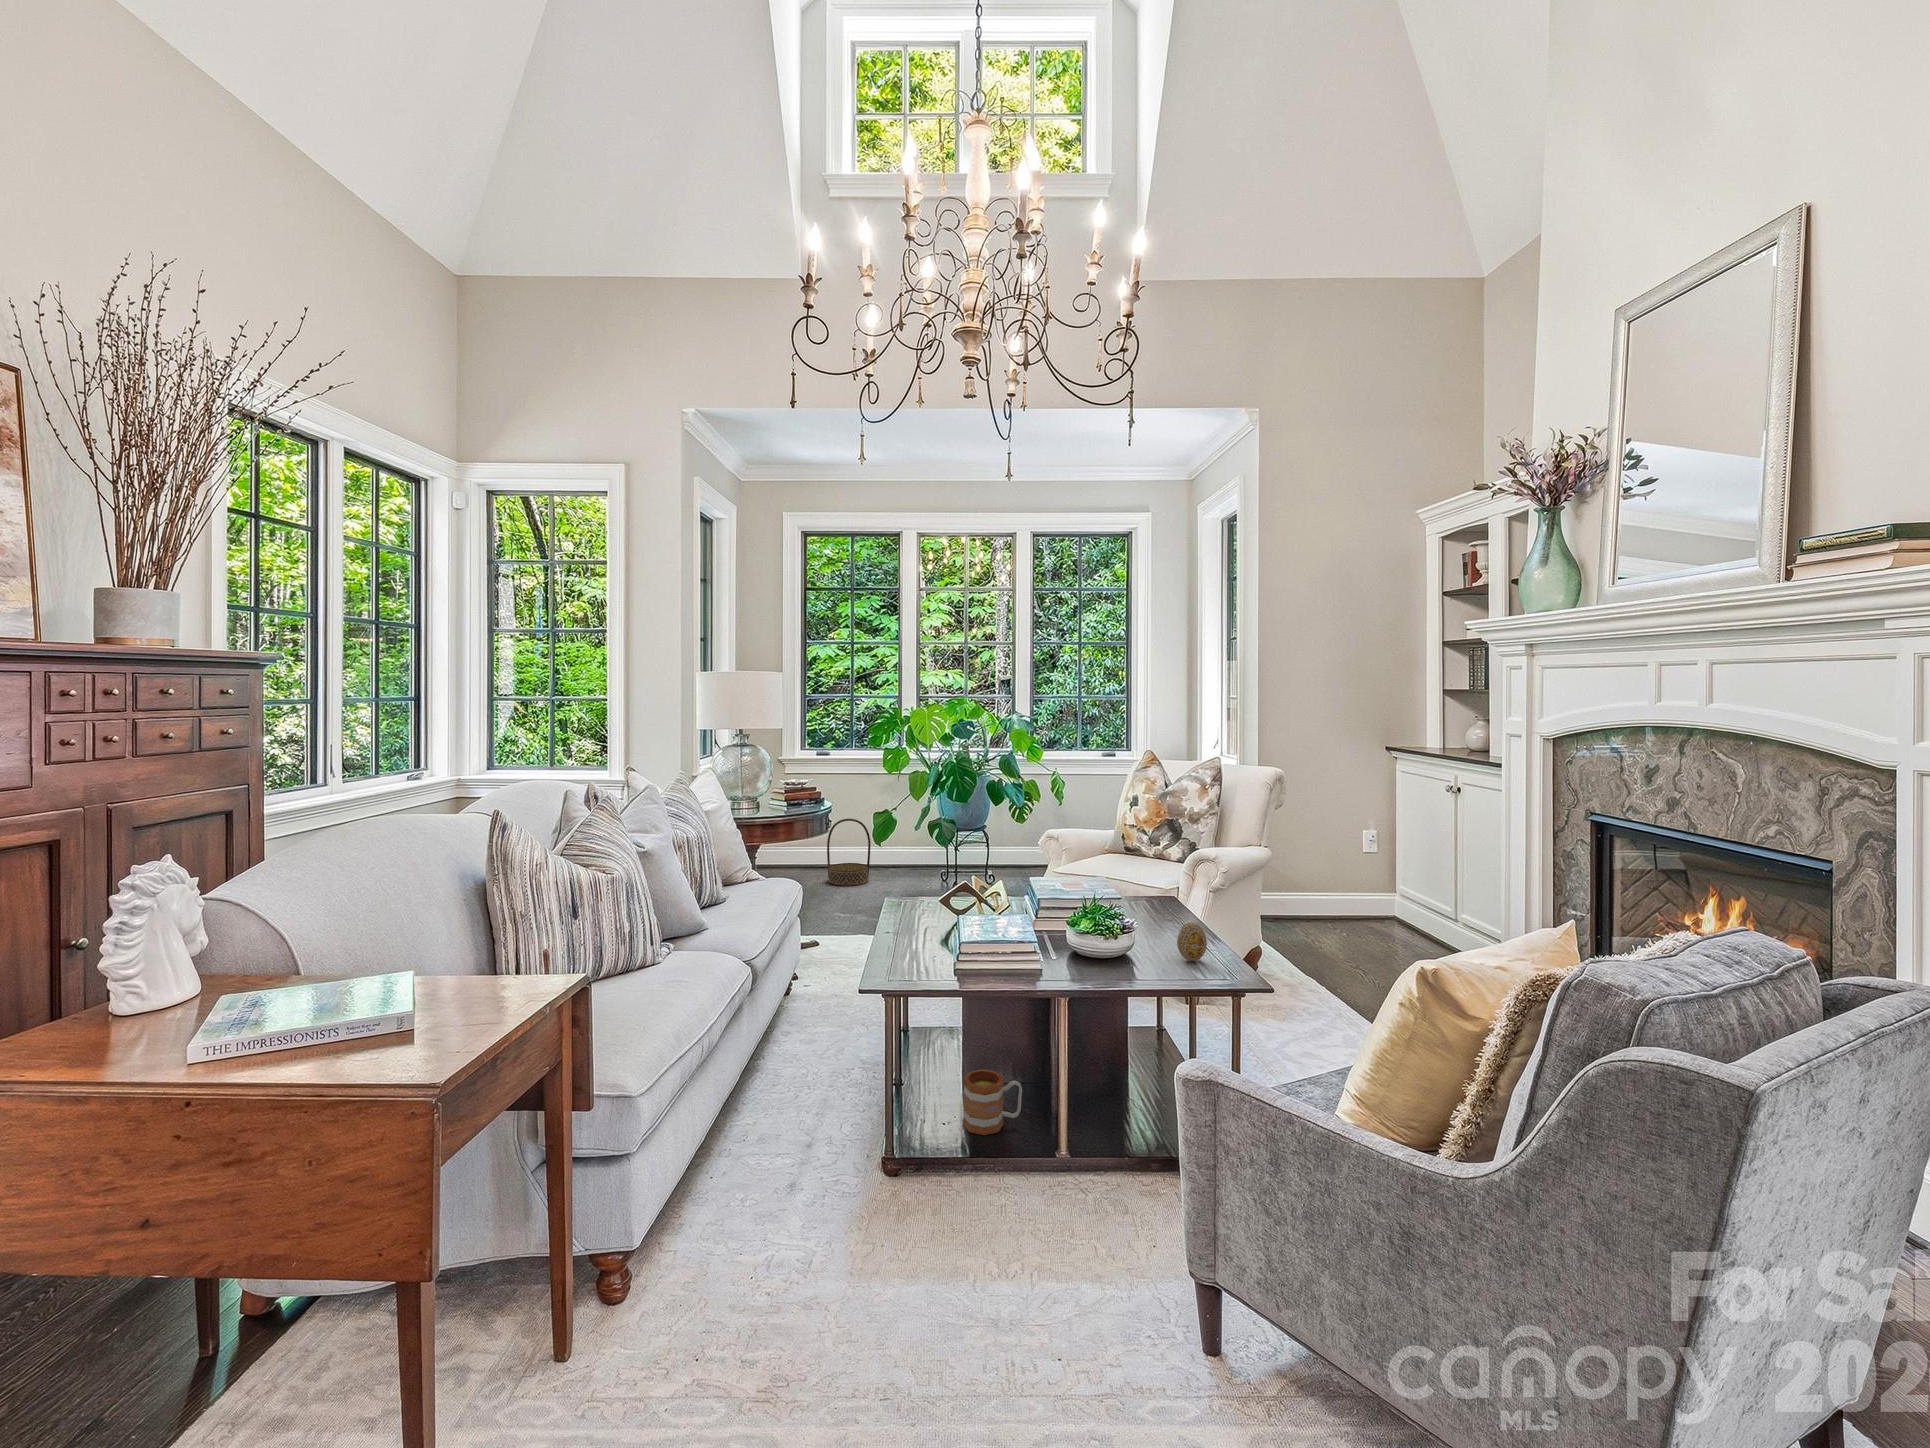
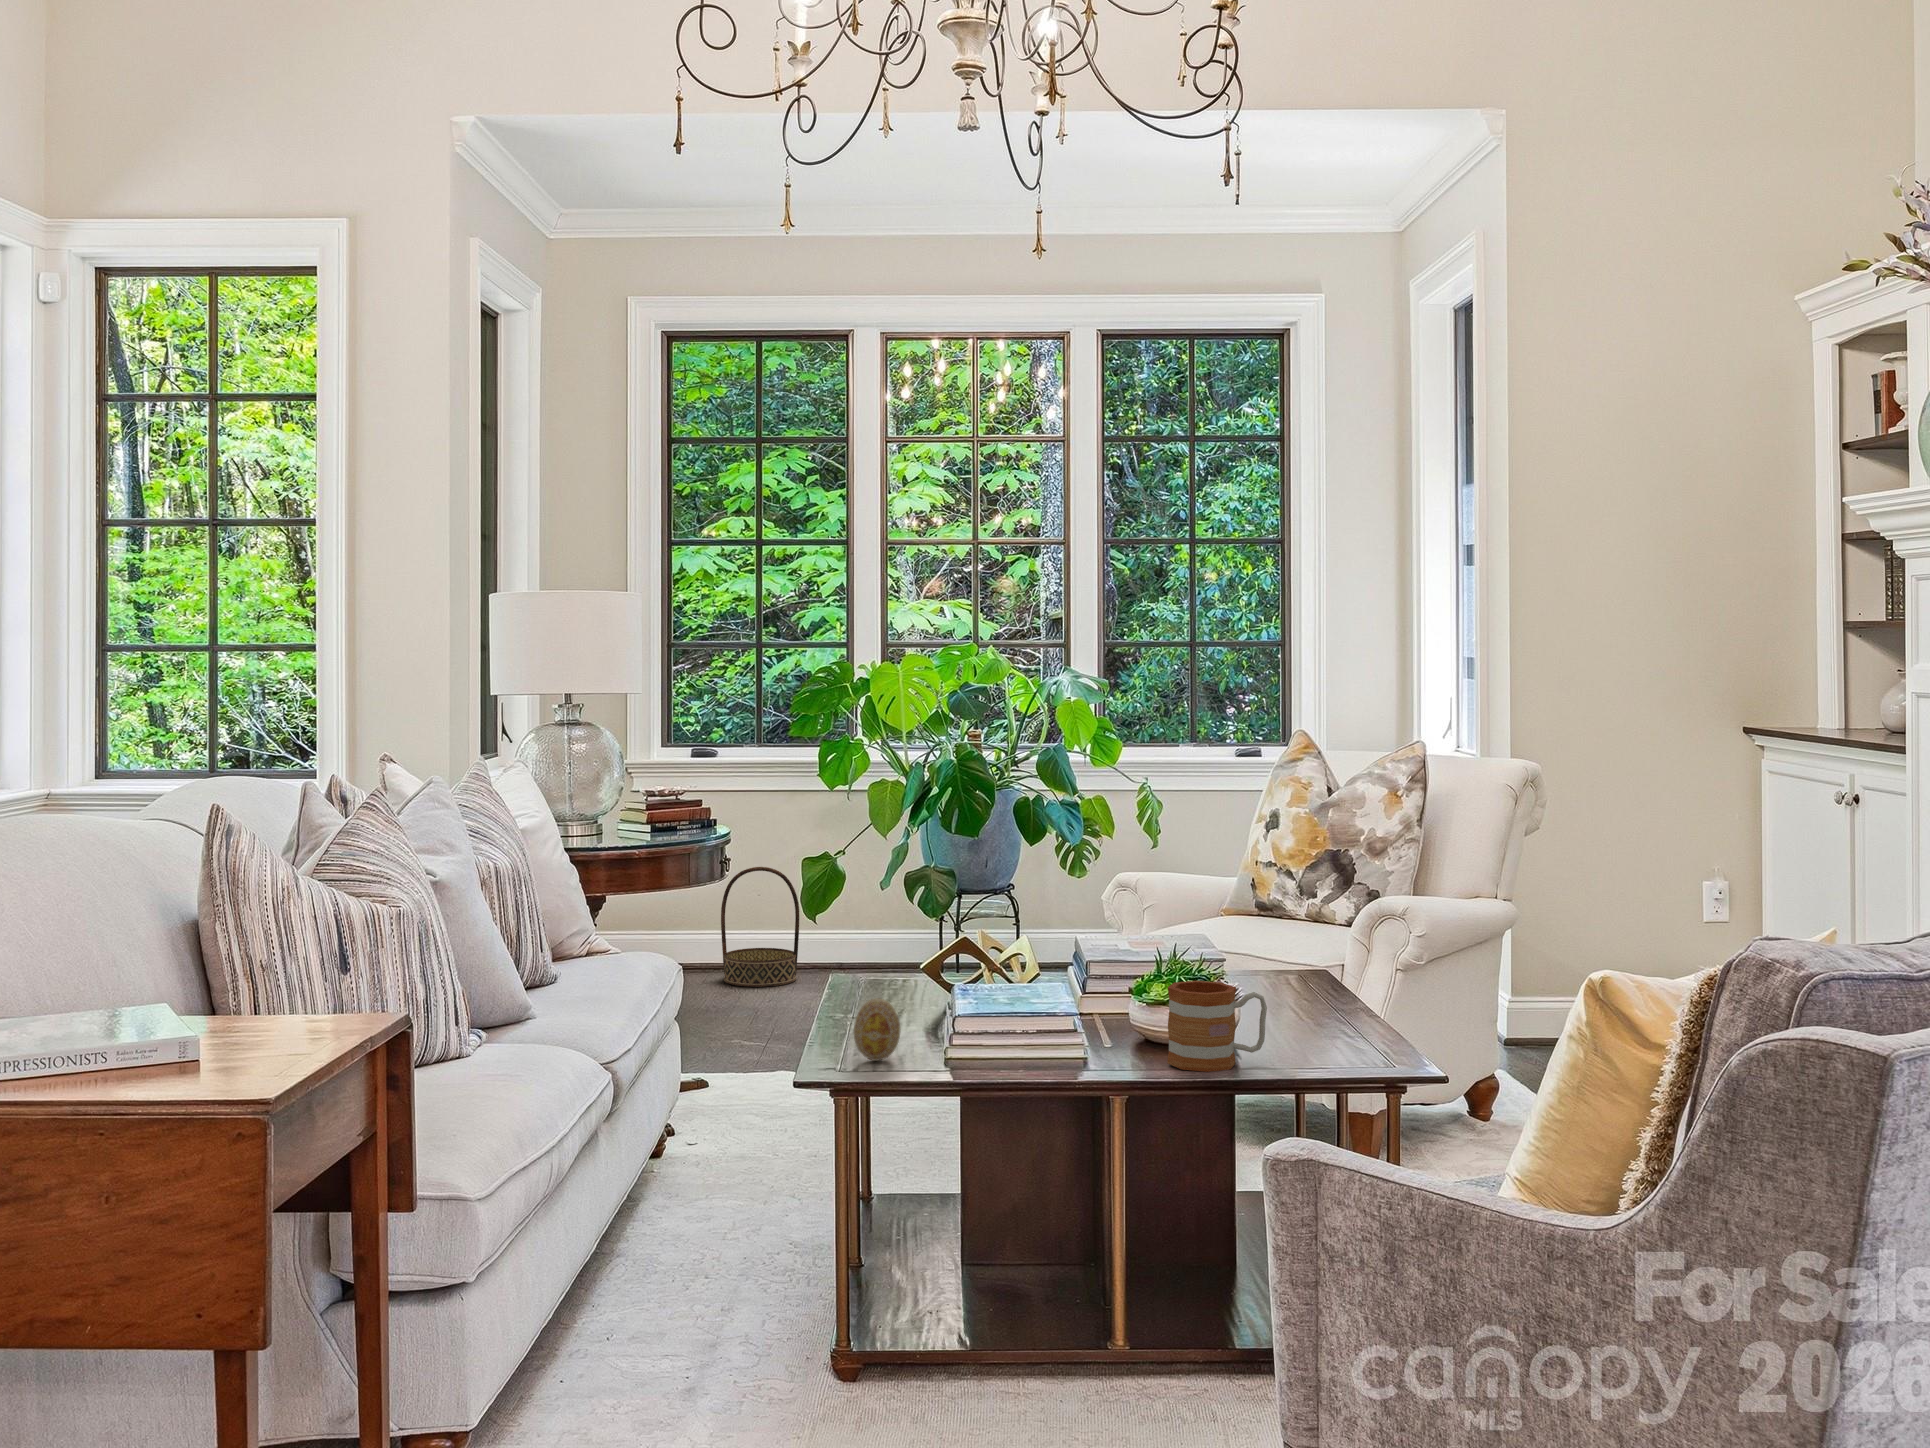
decorative egg: present [1177,922,1207,961] -> present [854,999,900,1061]
mug: present [963,1069,1022,1135] -> present [1167,981,1267,1072]

